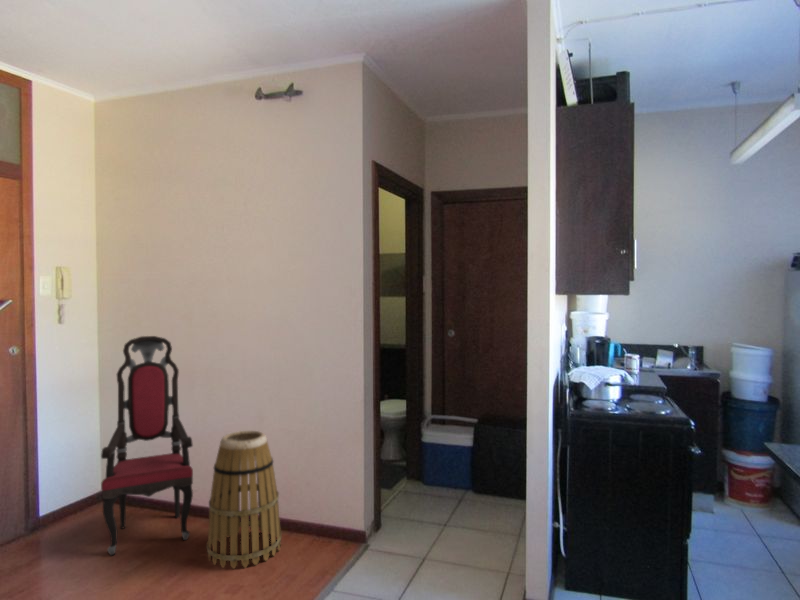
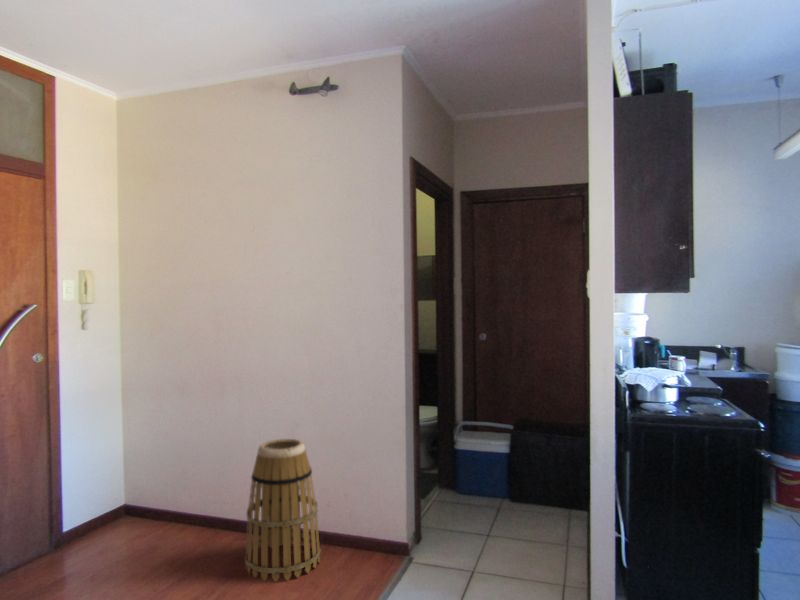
armchair: present [101,336,193,555] -> none [135,341,226,570]

